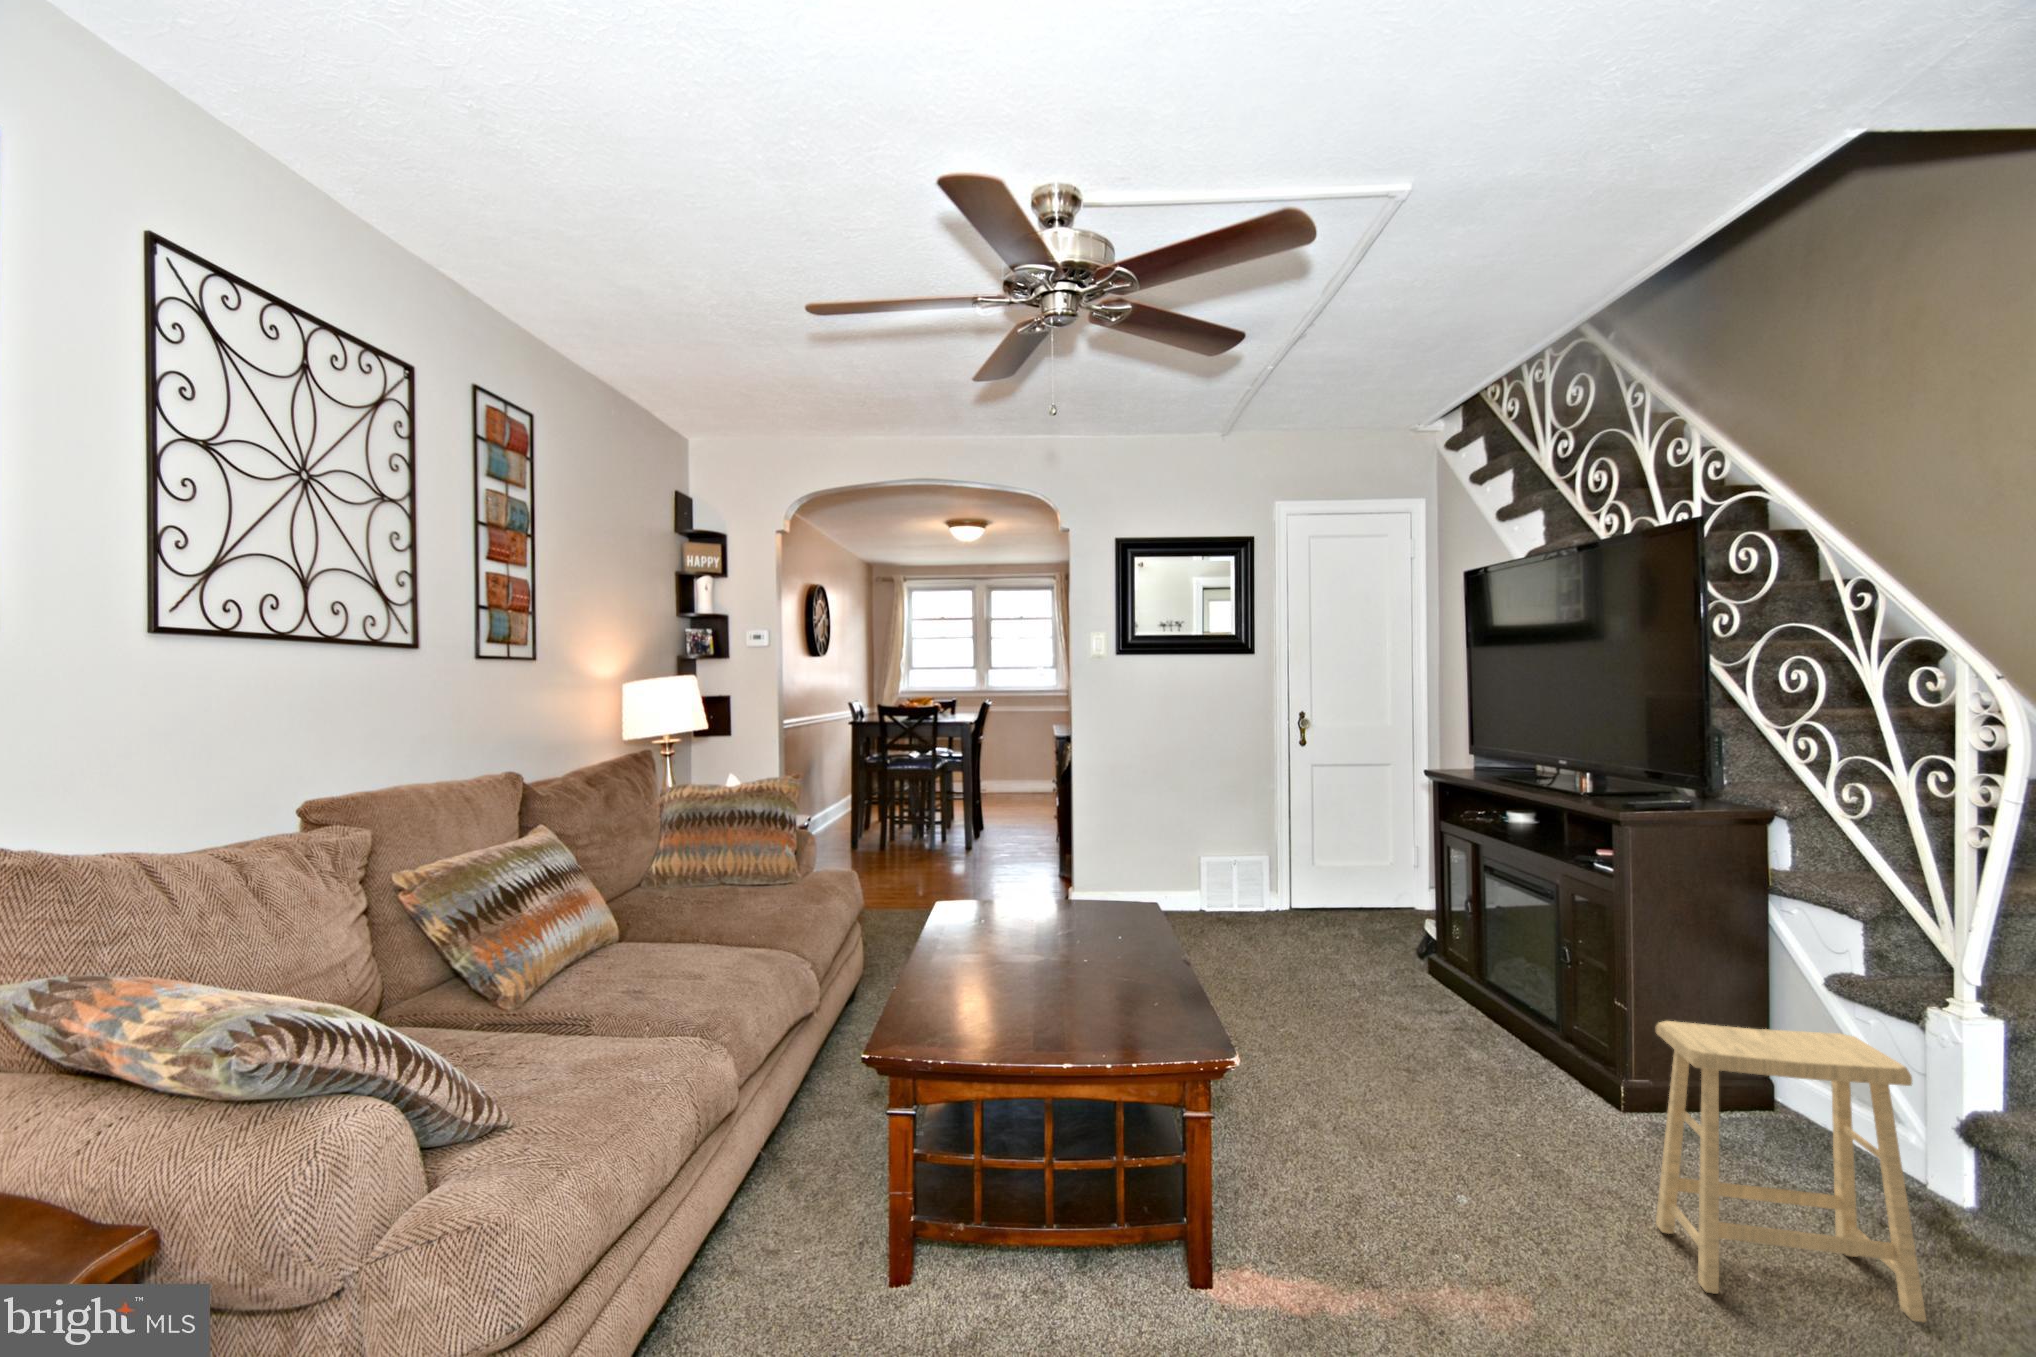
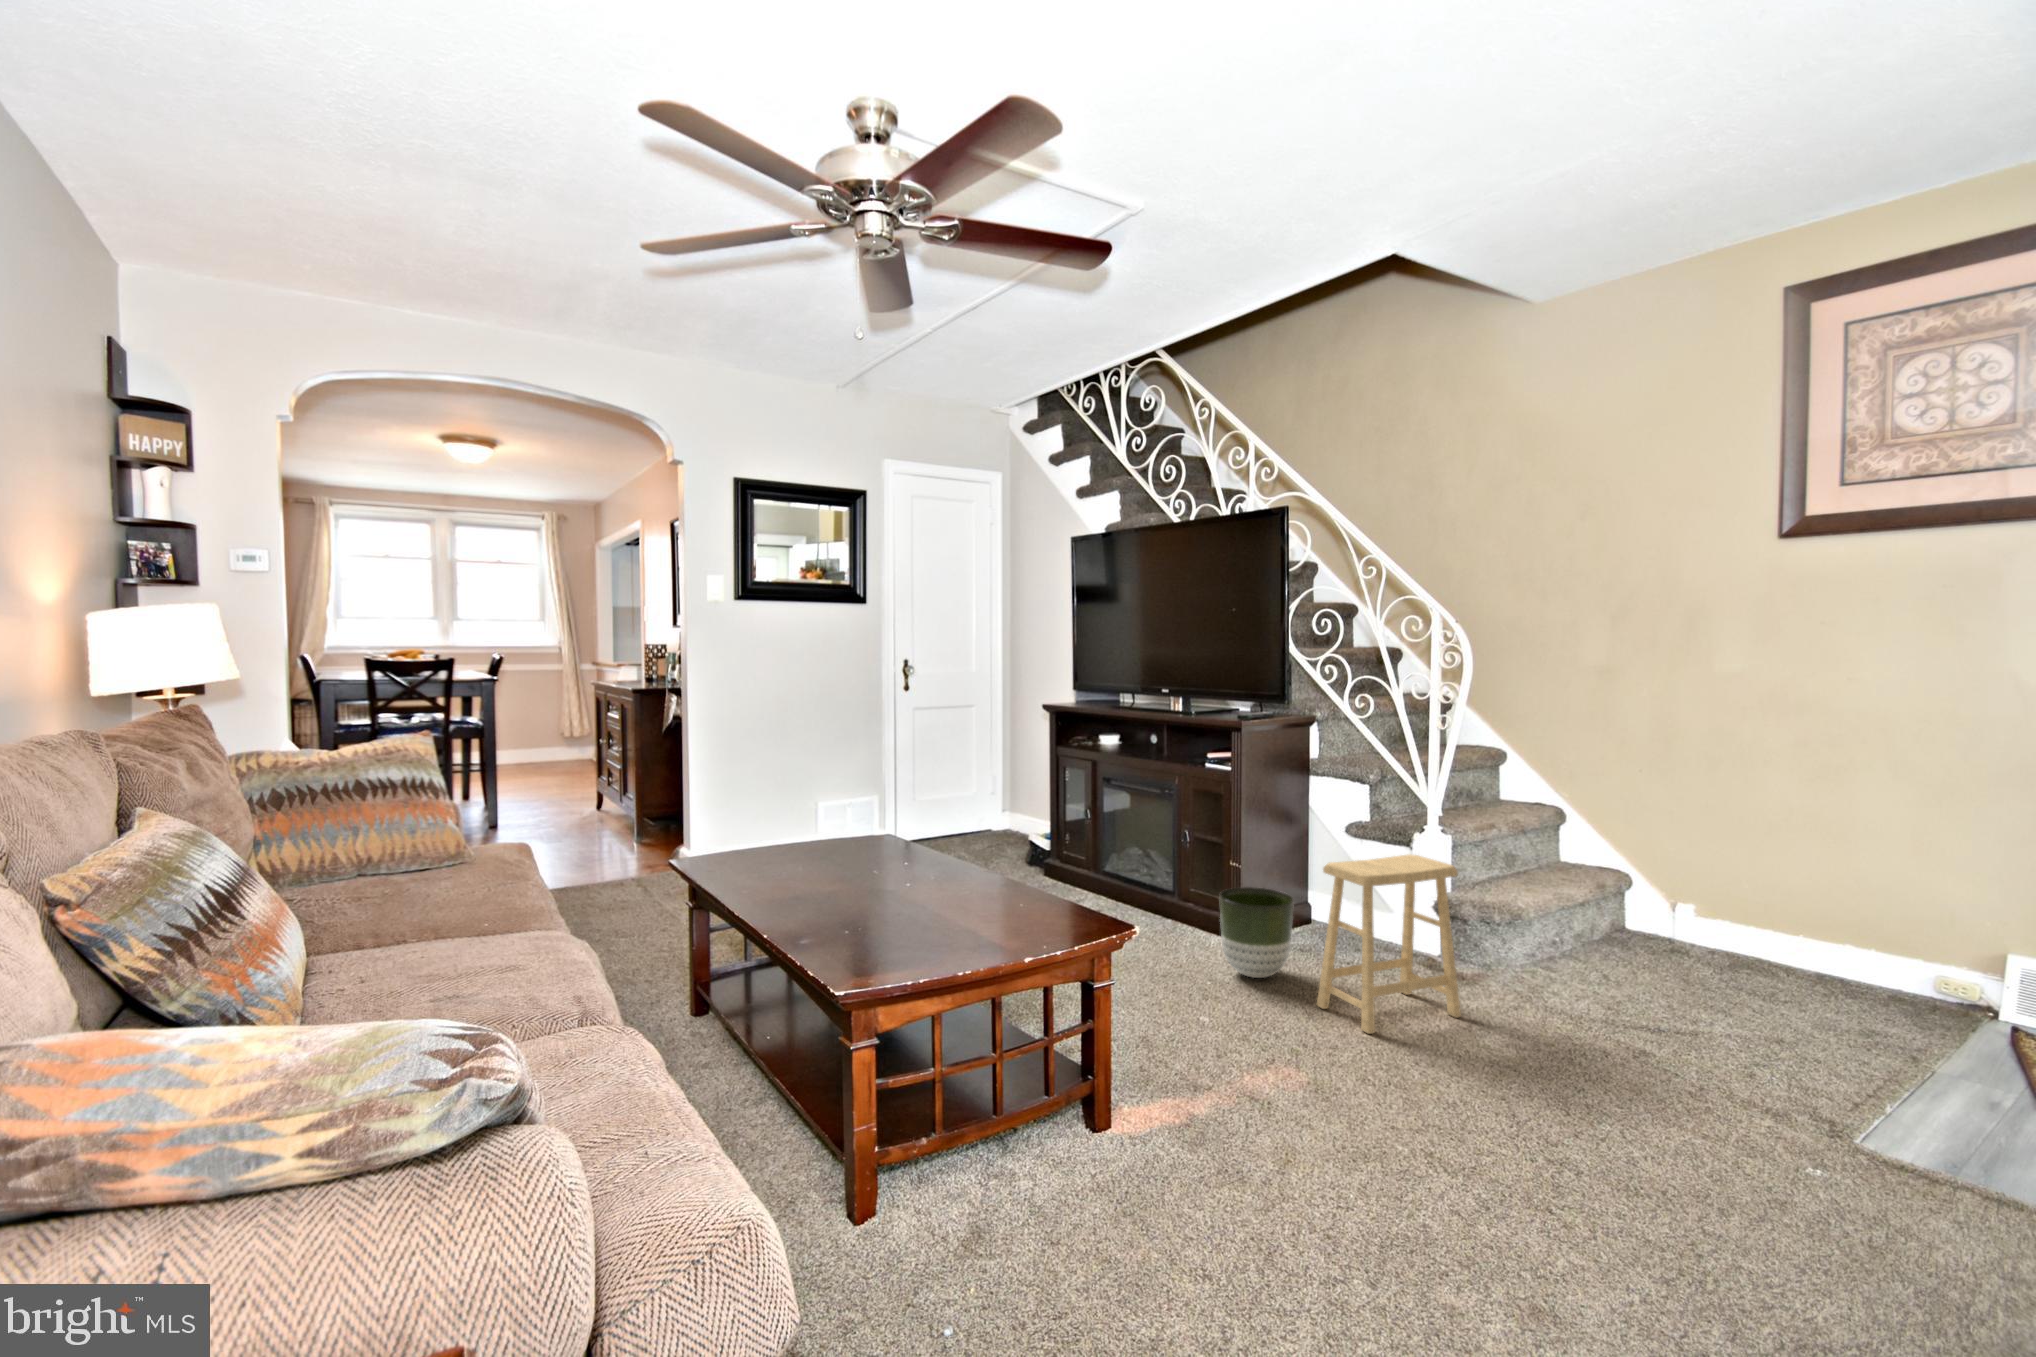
planter: none [1543,1030,1659,1163] -> present [1219,887,1294,978]

